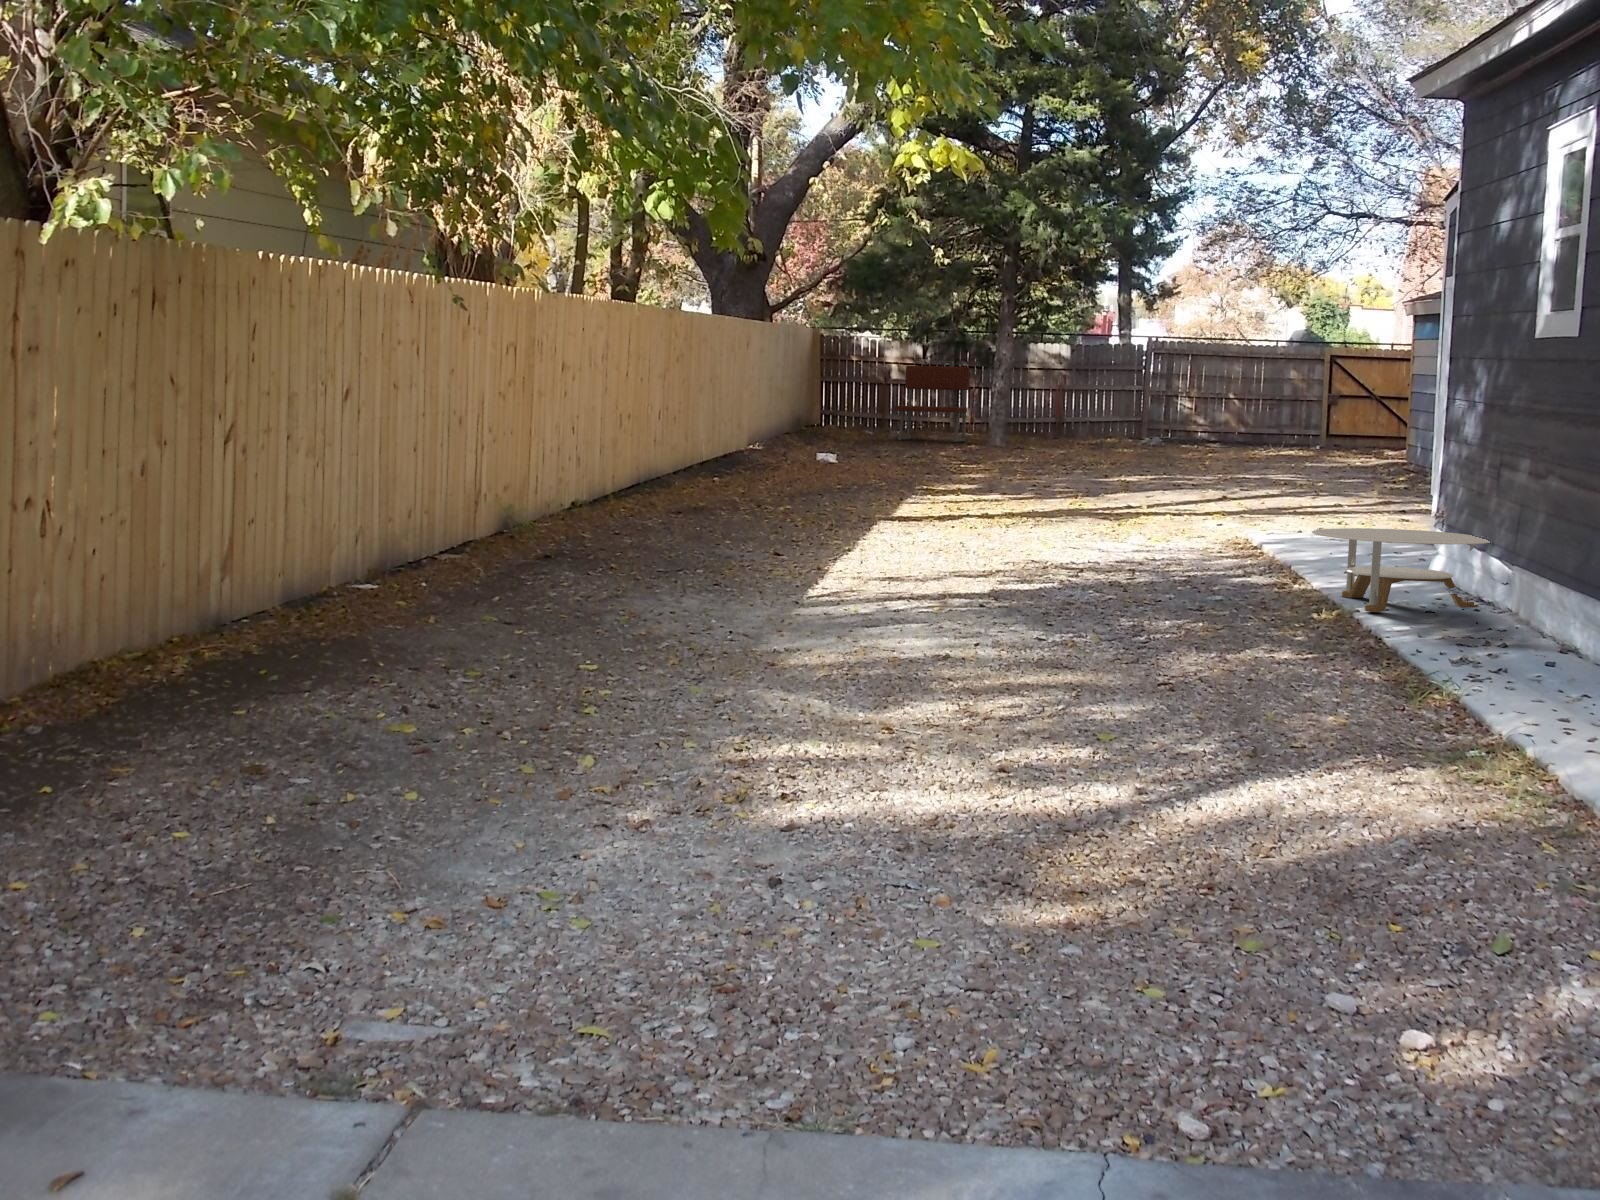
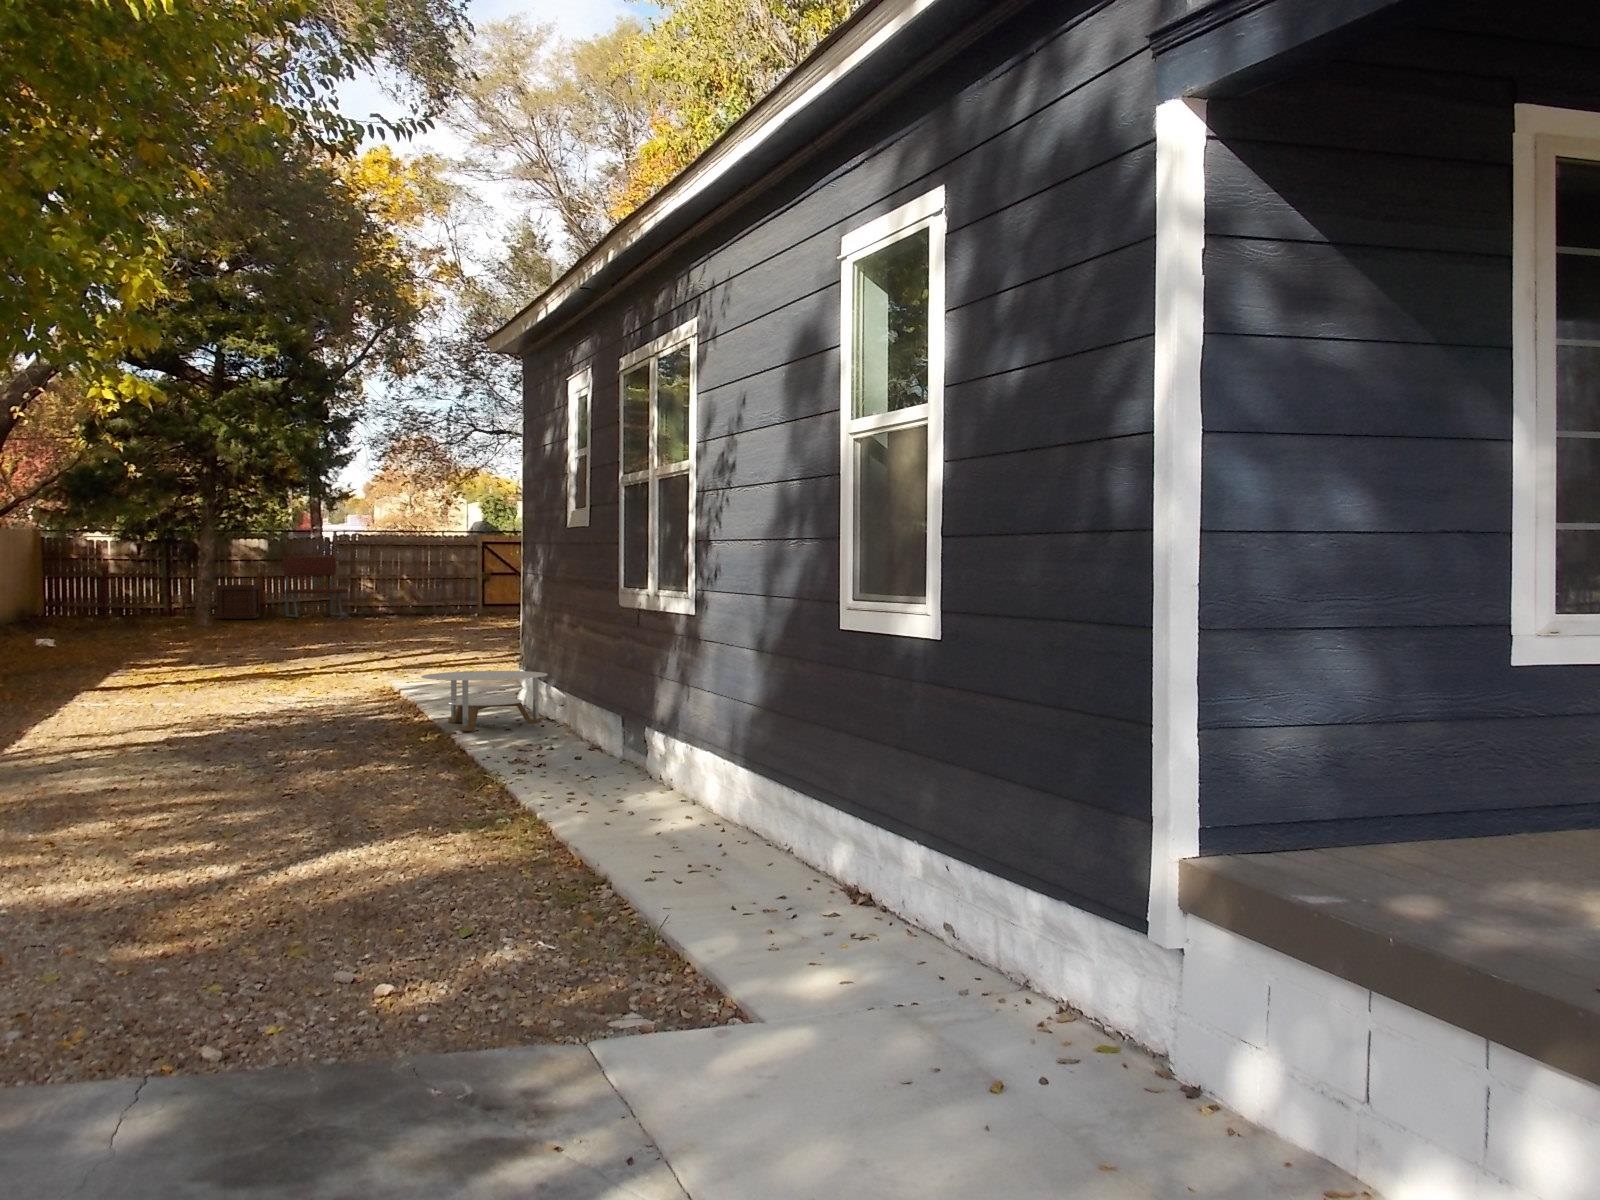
bench: present [893,366,970,442] -> present [283,557,348,617]
wooden crate: none [1009,402,1057,444] -> present [217,585,260,619]

